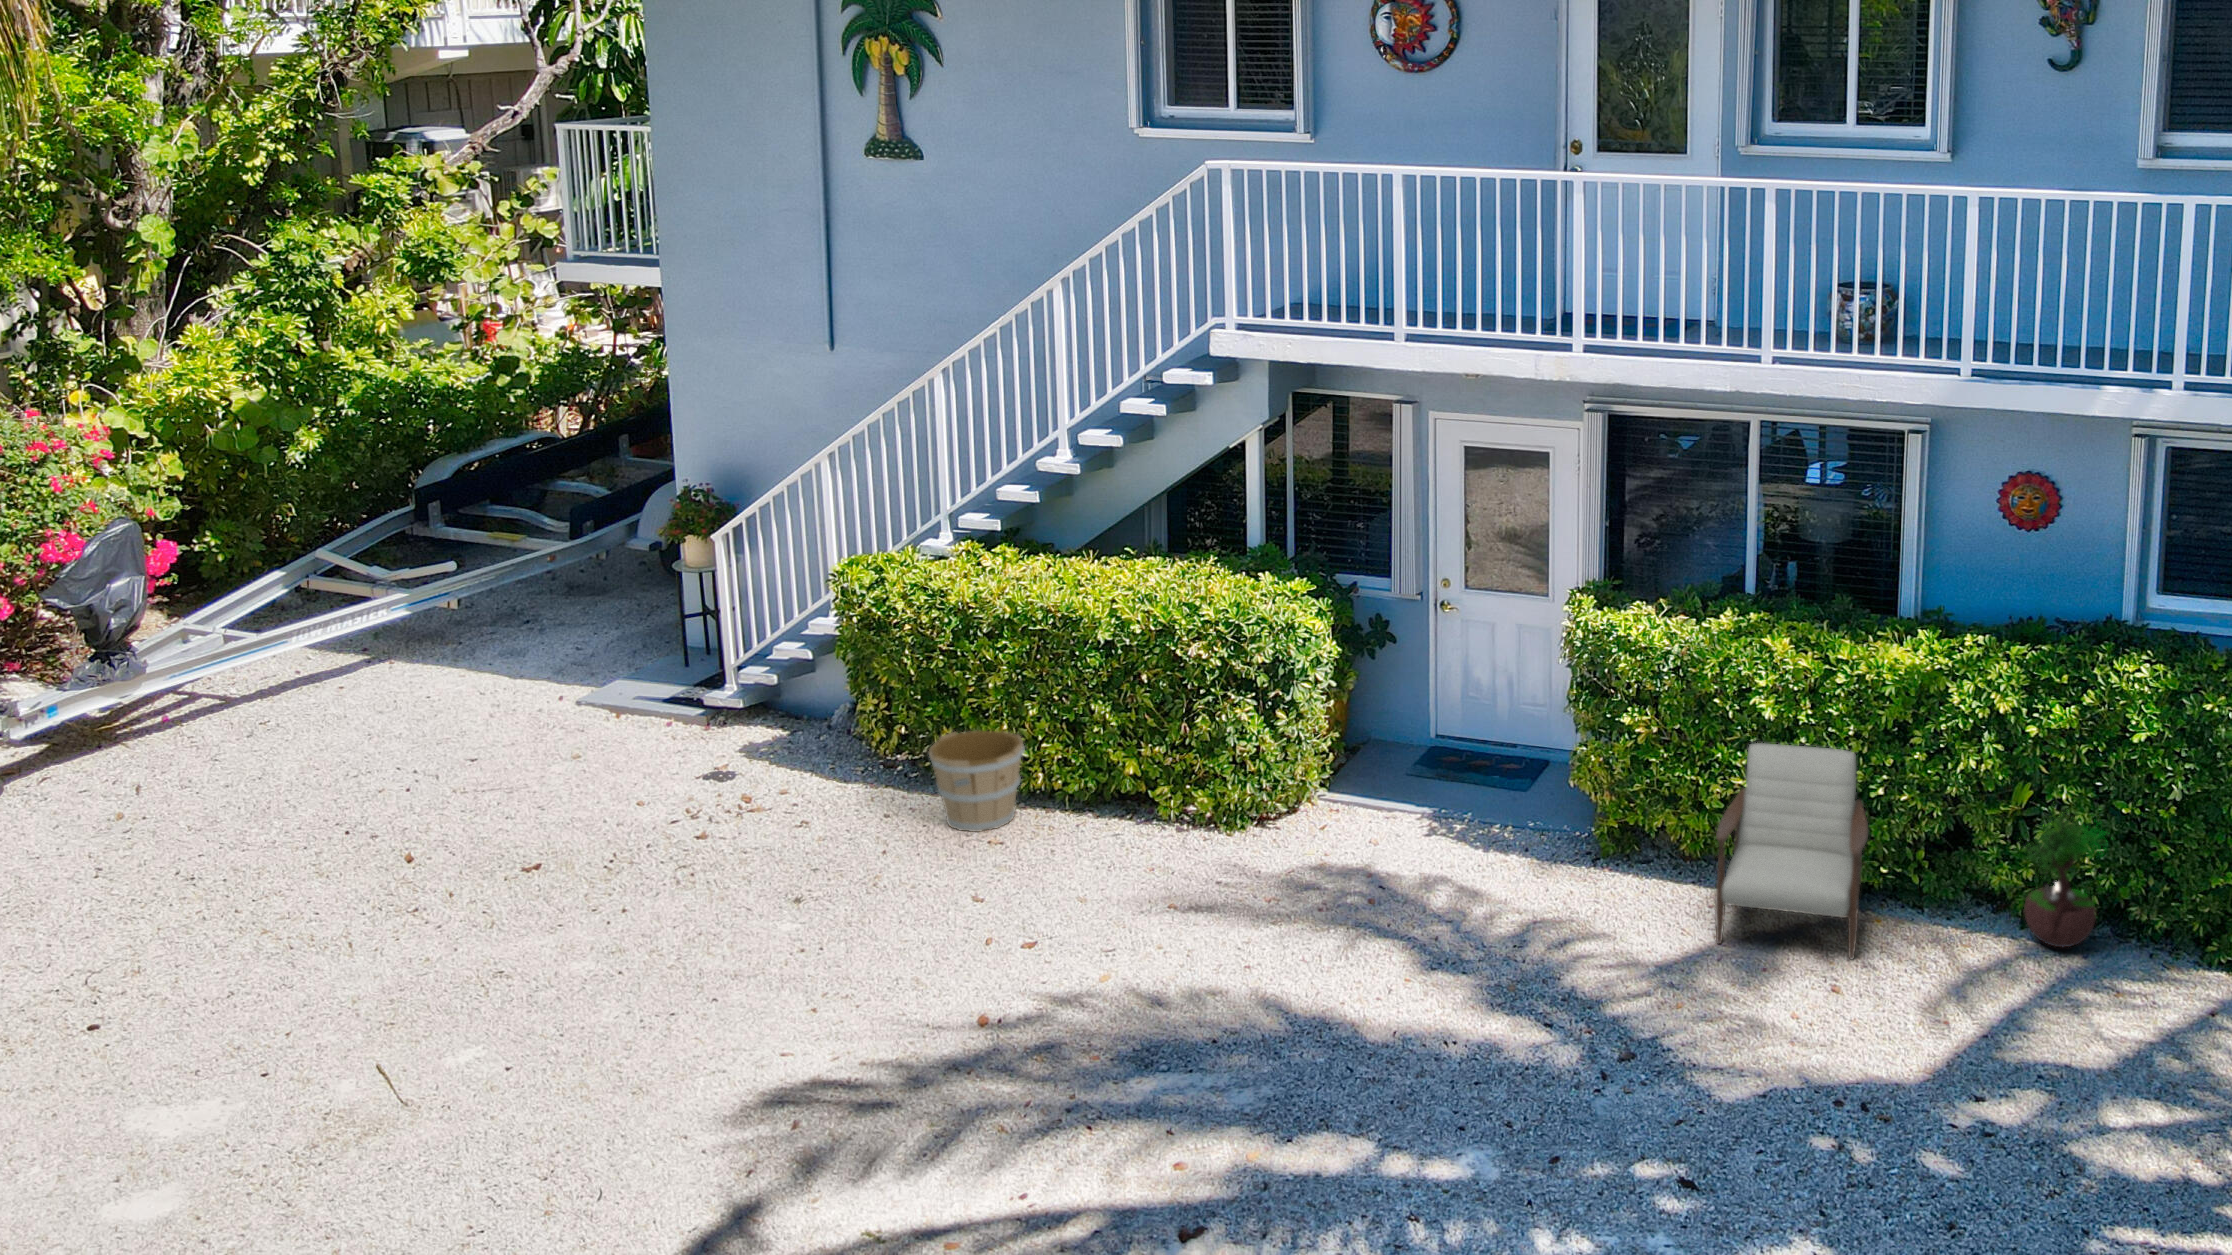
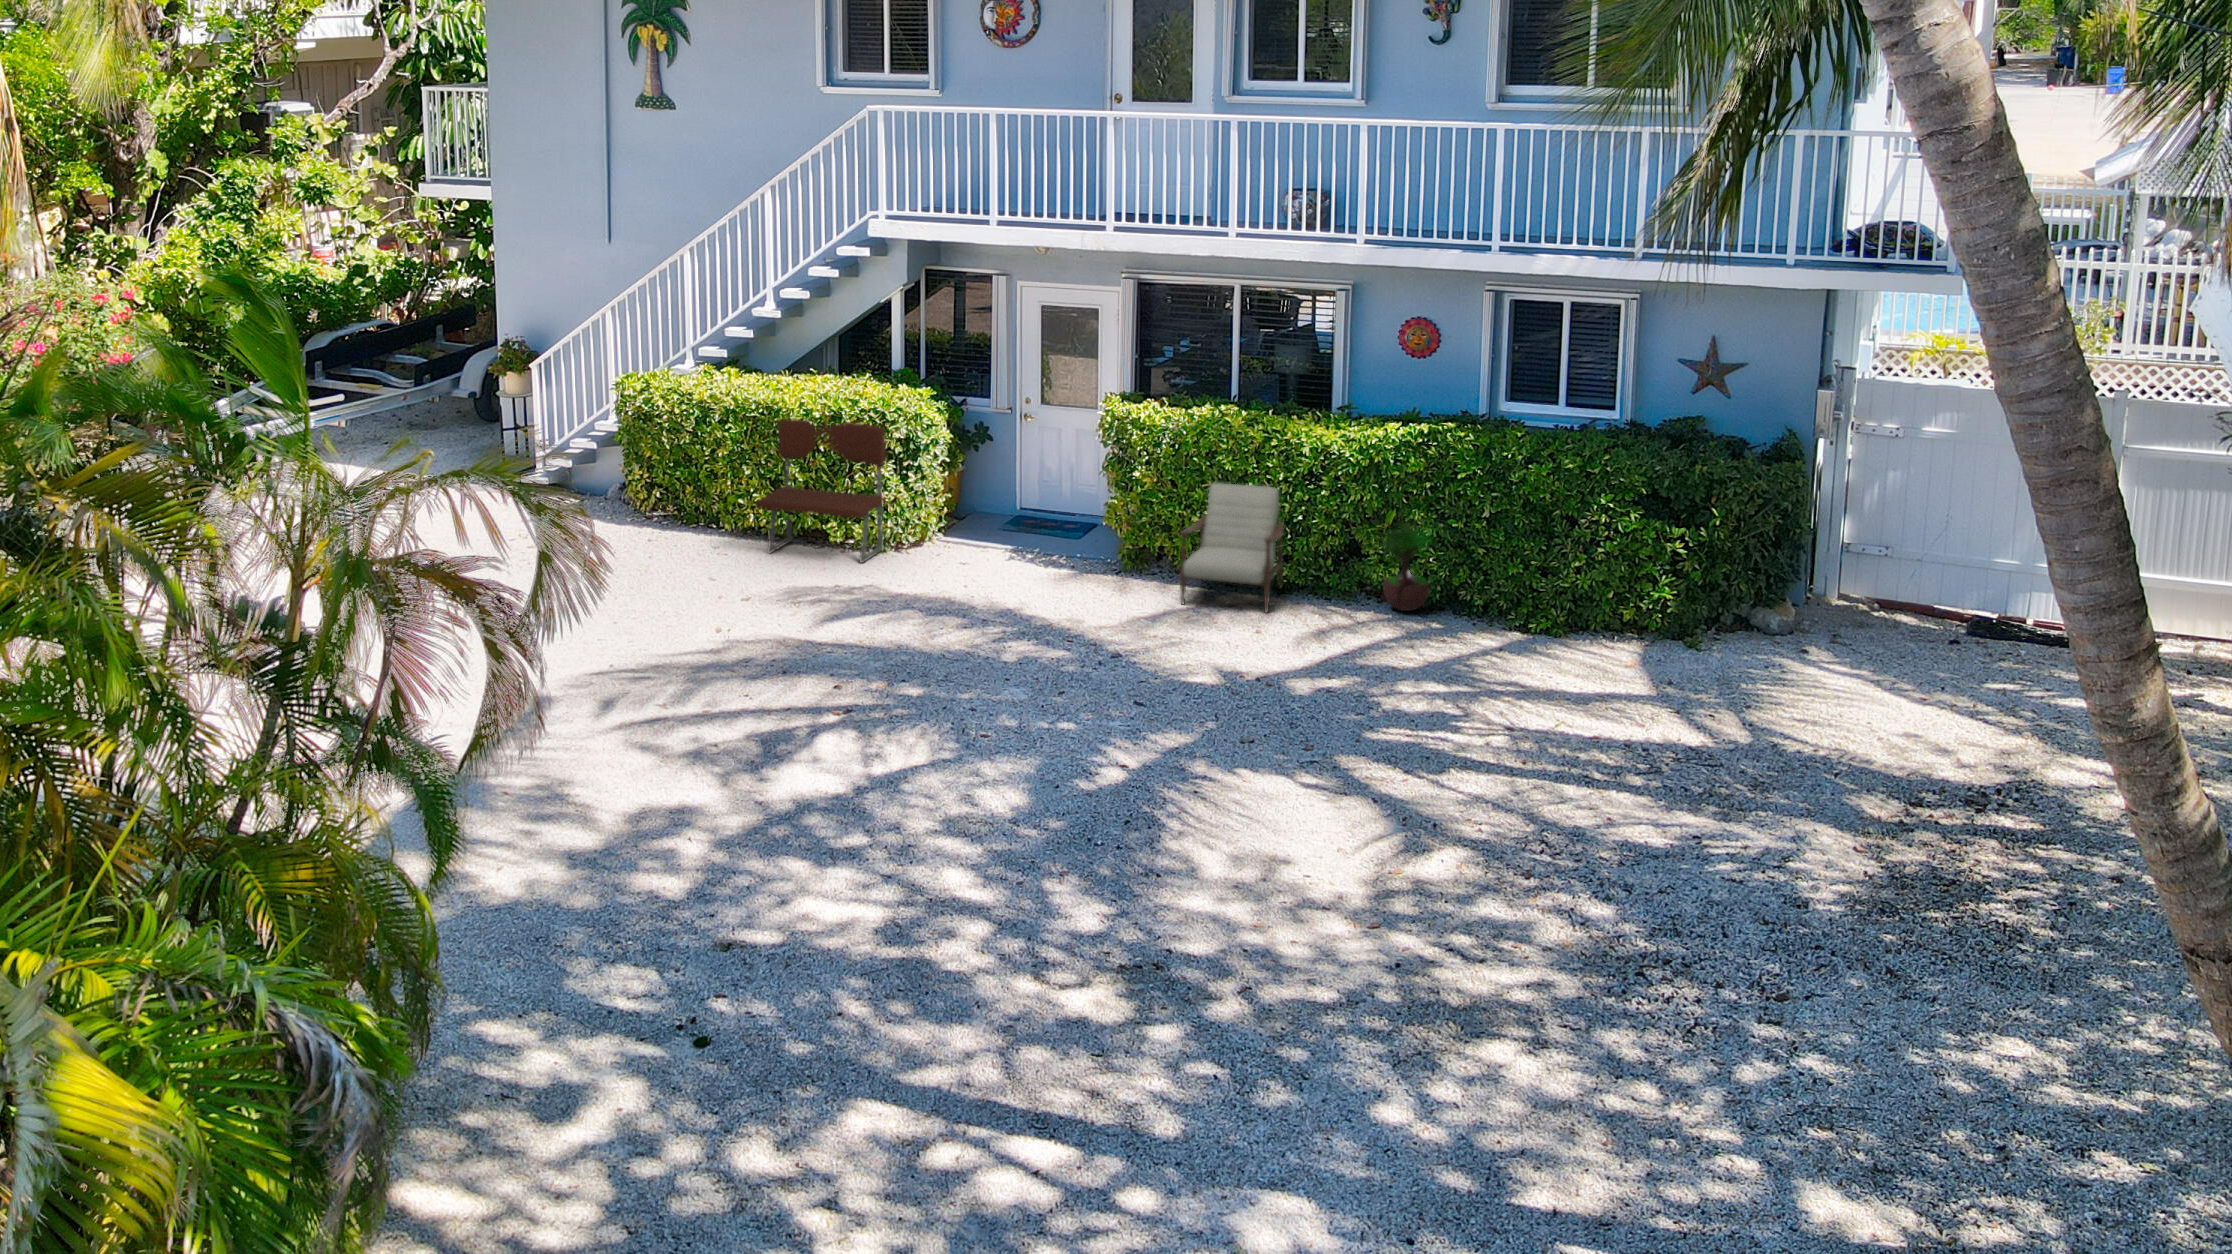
bench: none [1045,639,1246,865] -> present [755,419,886,563]
wooden bucket: present [929,730,1025,832] -> none [679,483,741,545]

